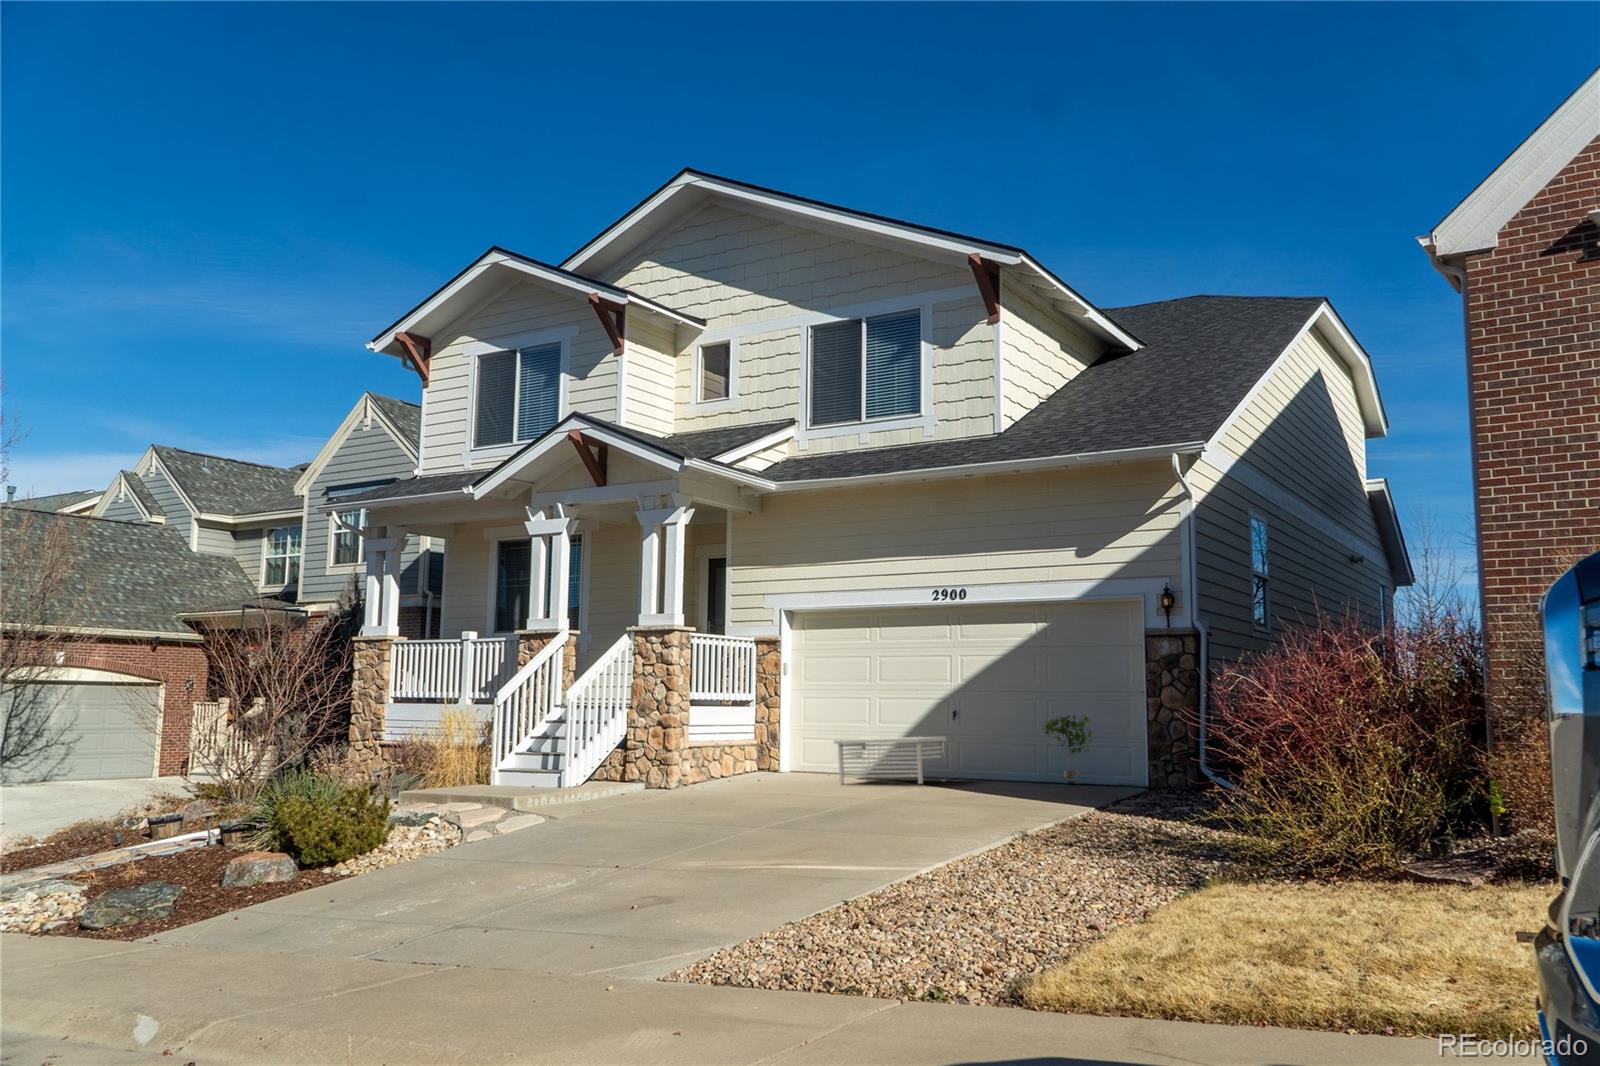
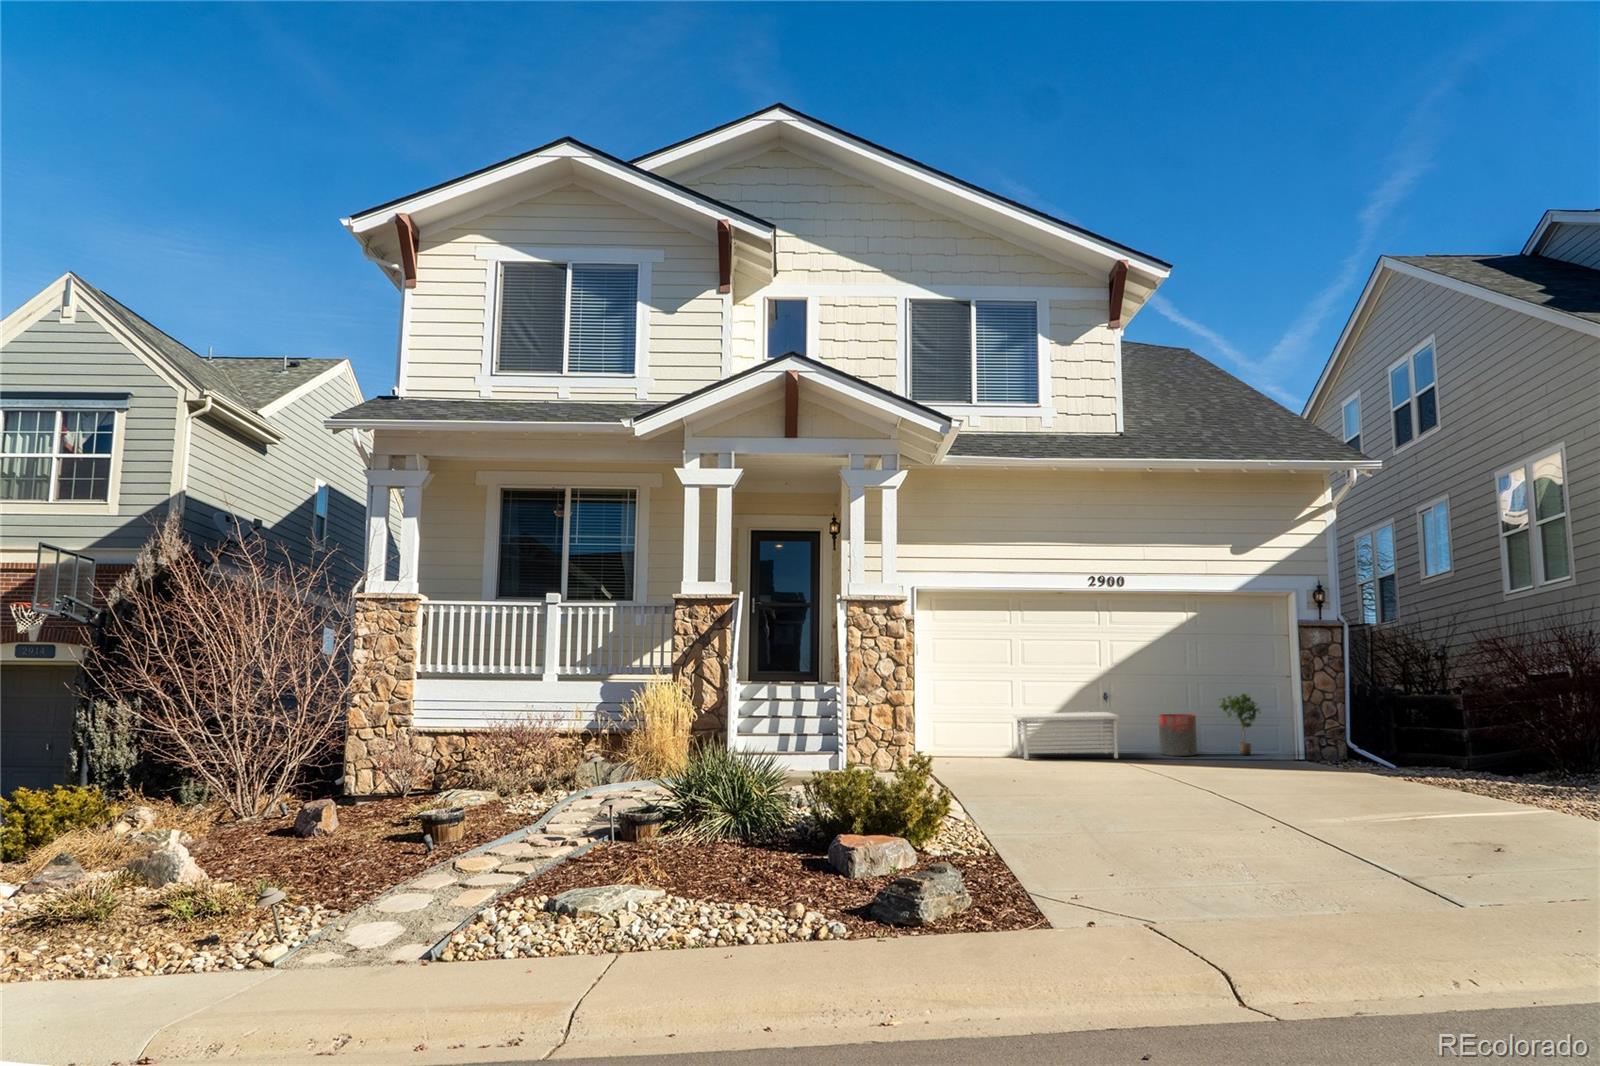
trash can: none [986,739,1028,784] -> present [1158,714,1197,756]

